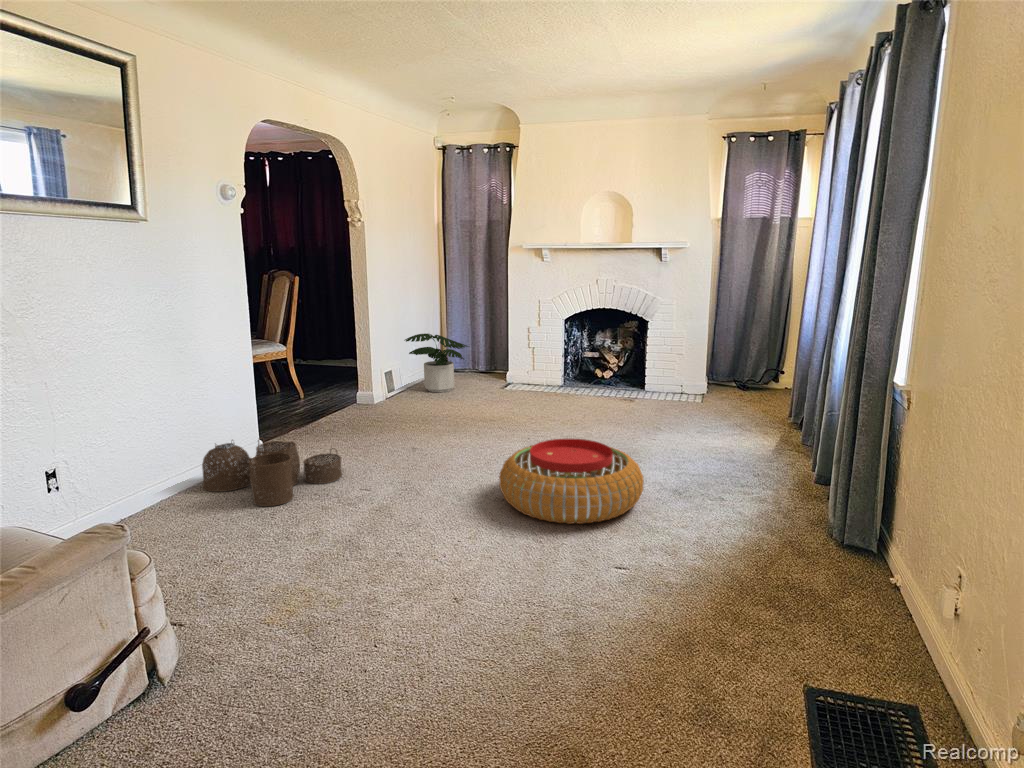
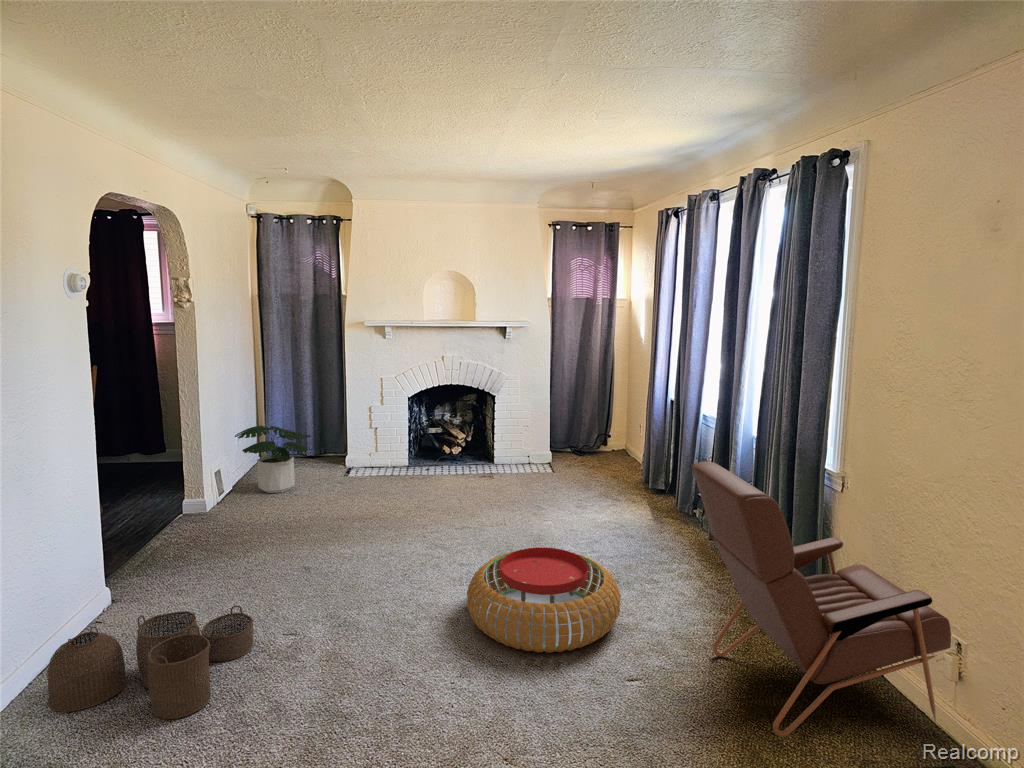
armchair: none [663,349,924,650] -> present [692,462,951,737]

